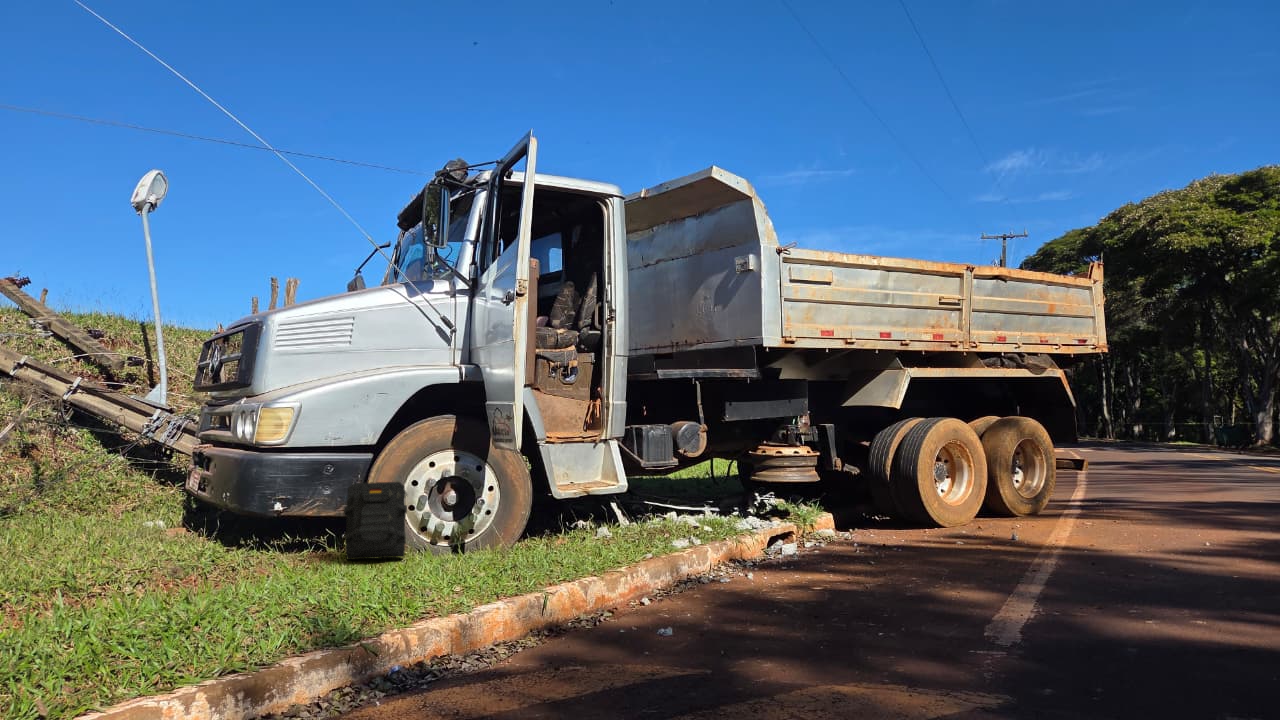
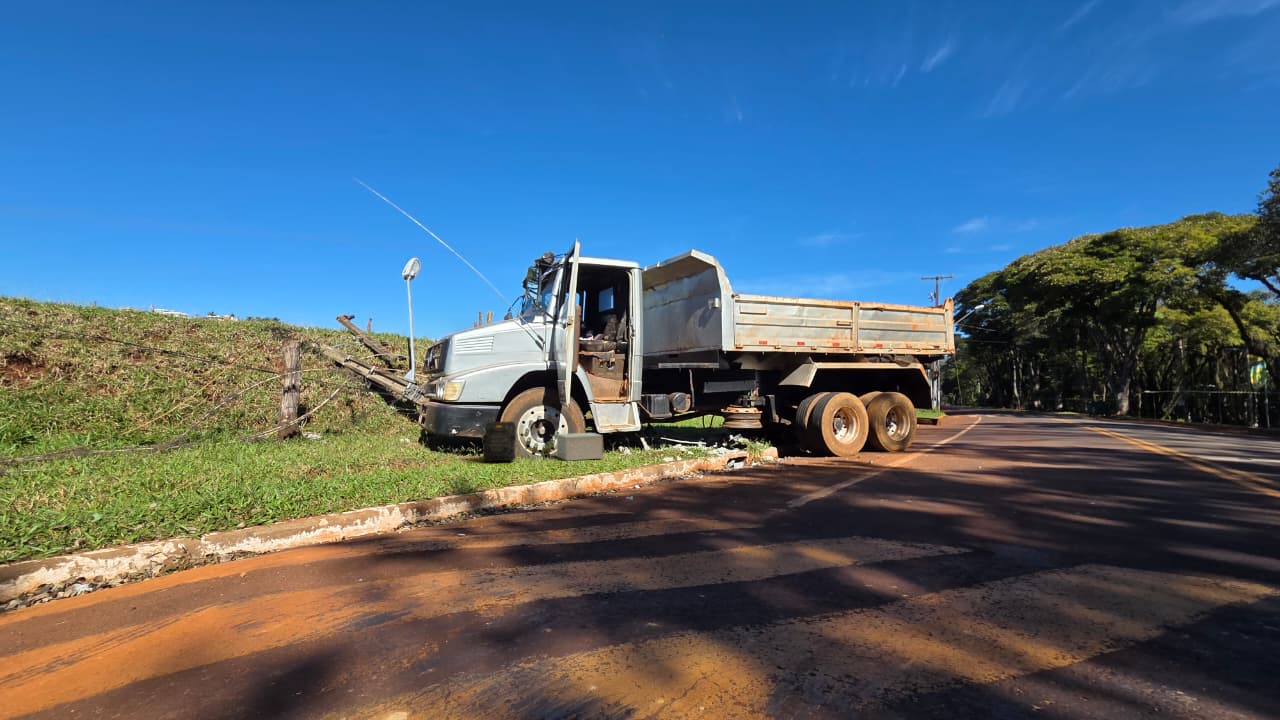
storage box: none [477,499,567,553] -> present [557,433,603,460]

